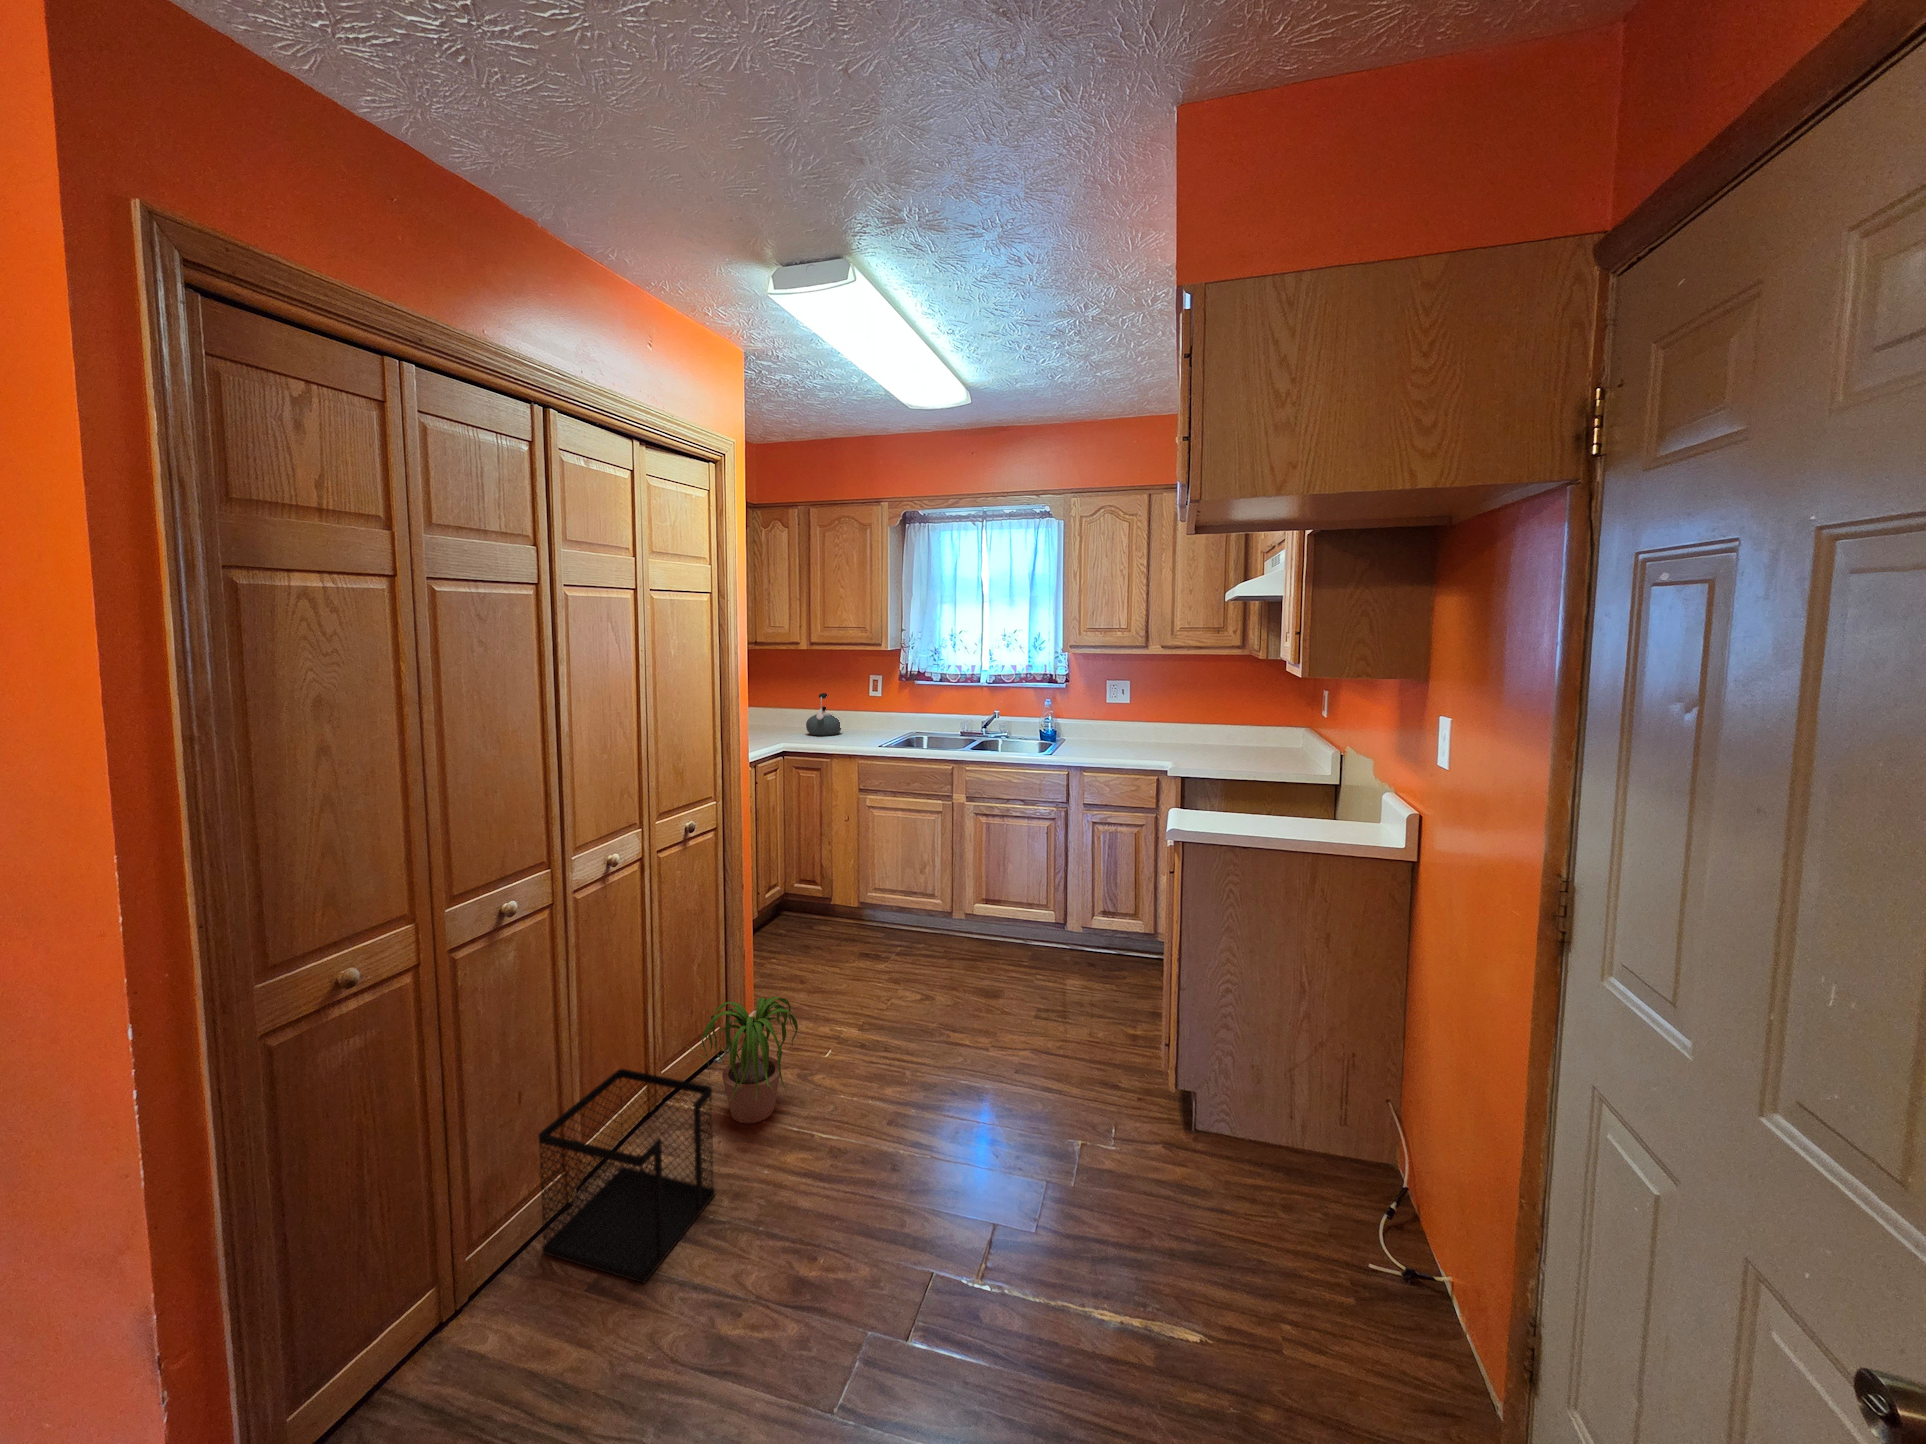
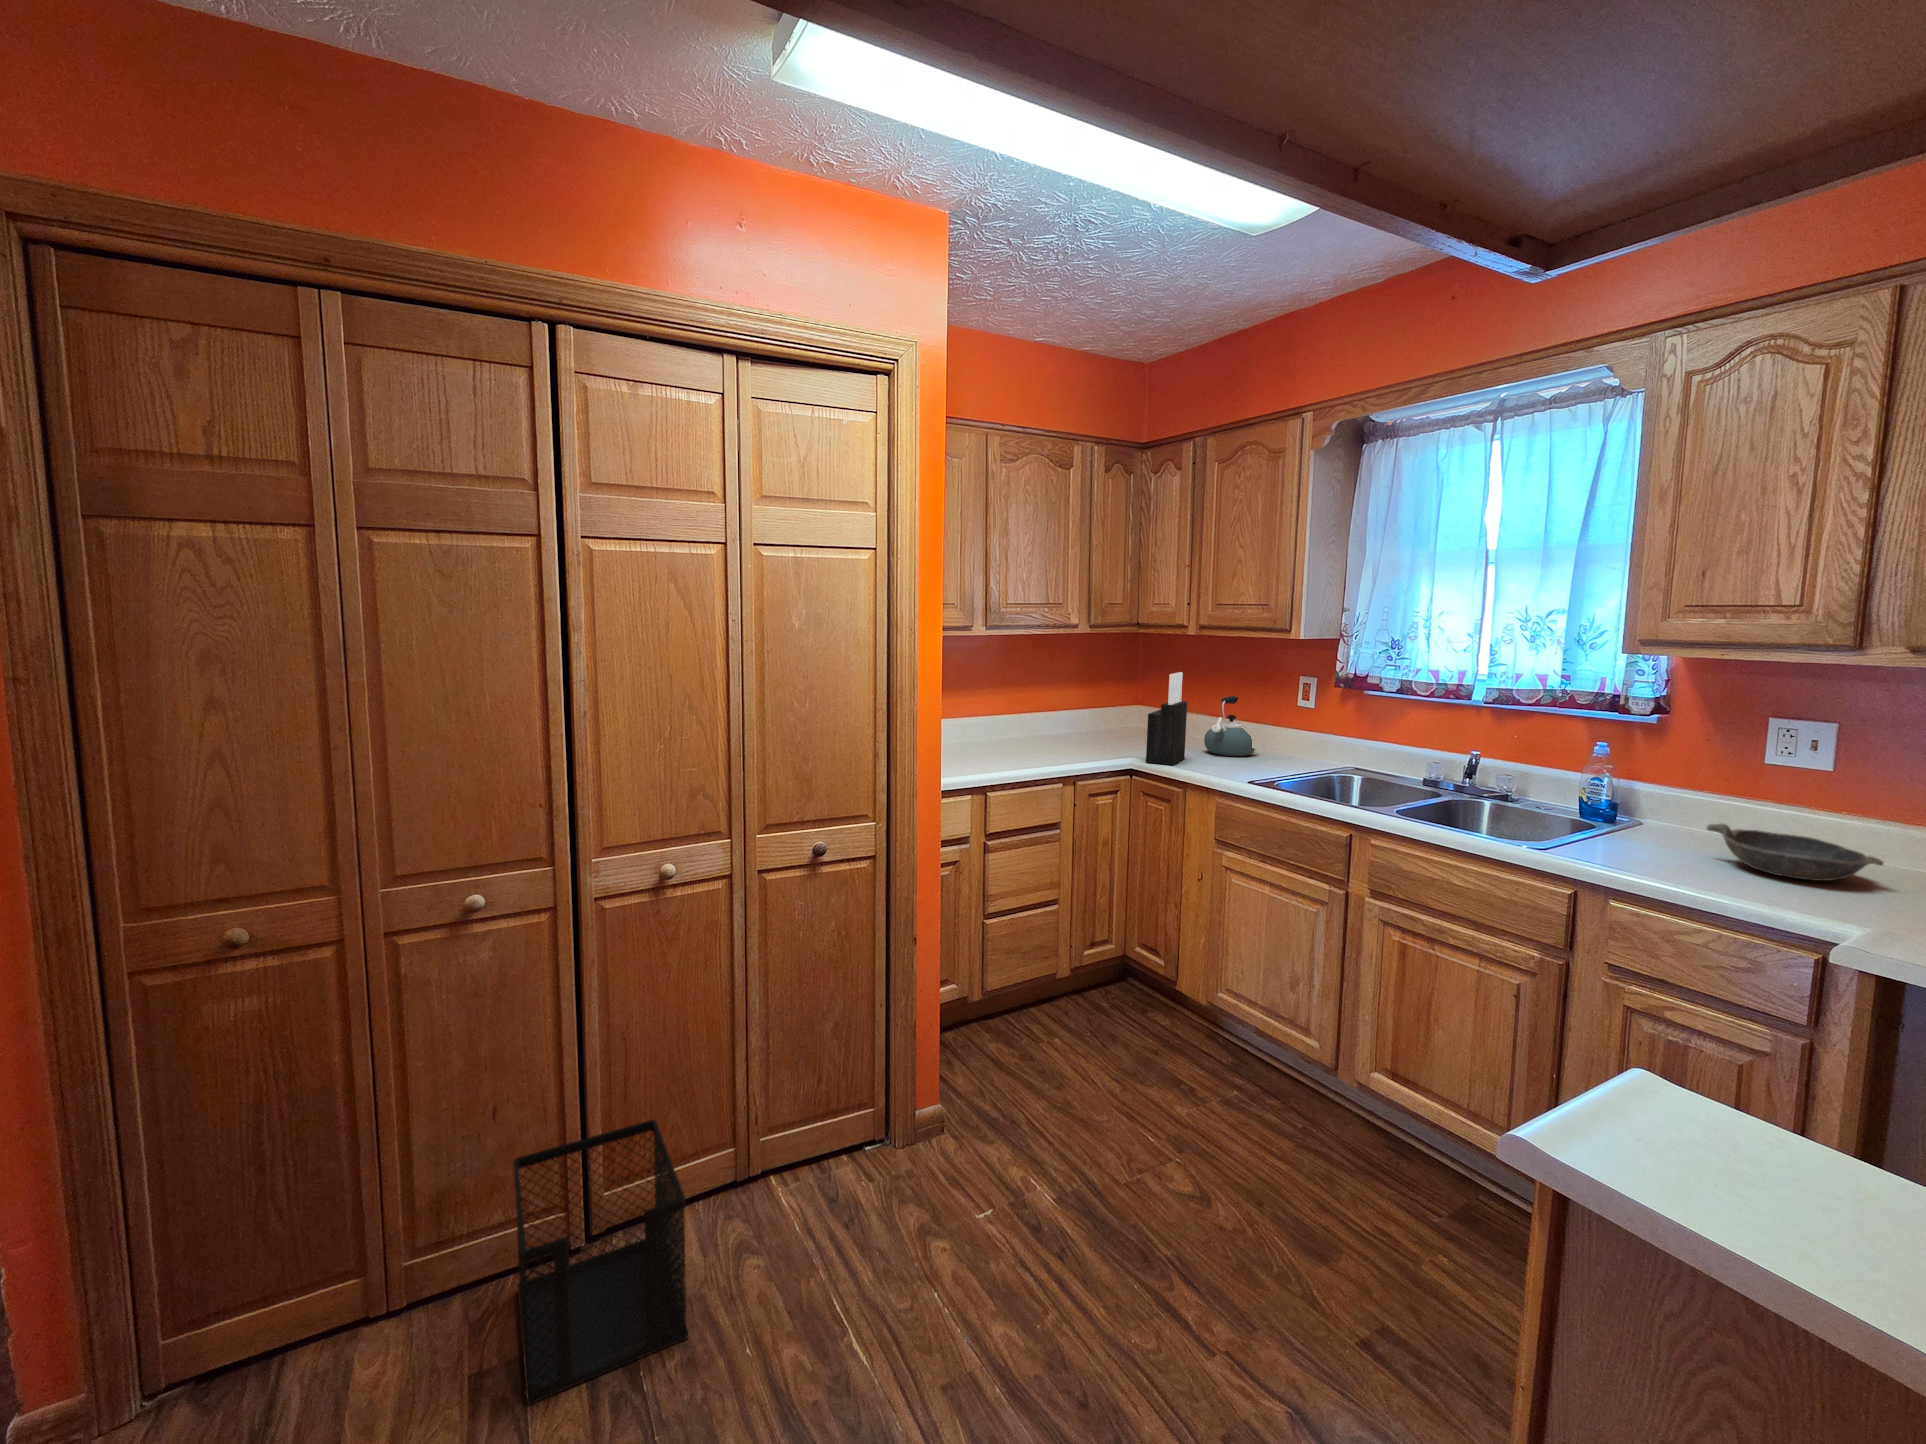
knife block: none [782,678,807,746] -> present [1146,672,1187,766]
bowl: none [1096,731,1154,751] -> present [1707,824,1884,881]
potted plant: present [690,997,800,1124] -> none [759,1087,922,1266]

